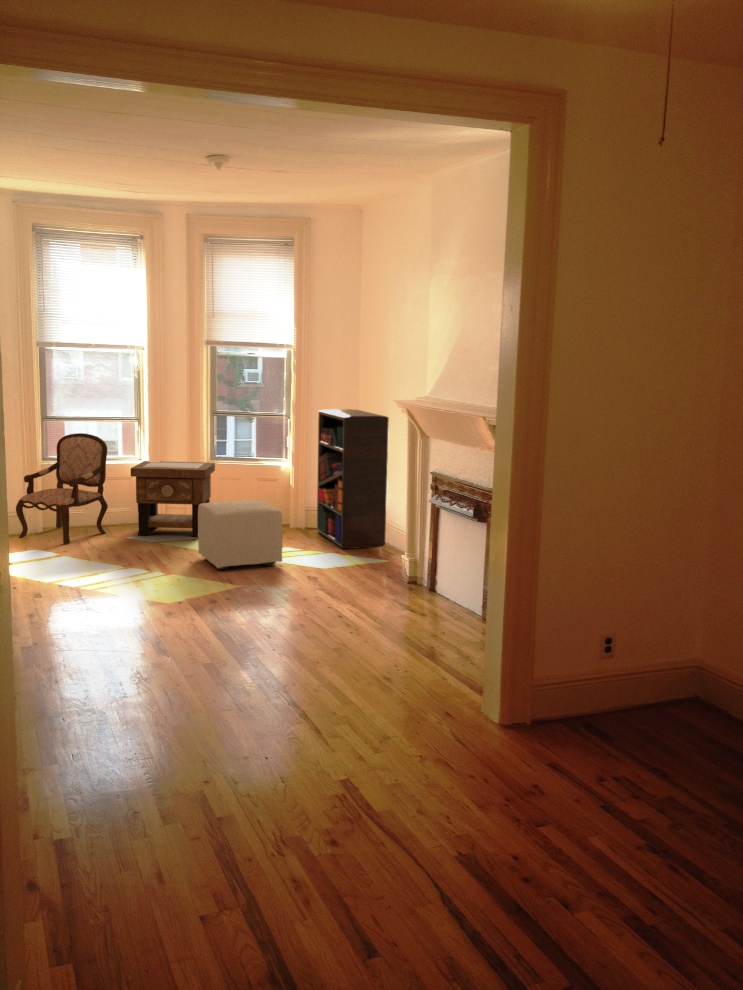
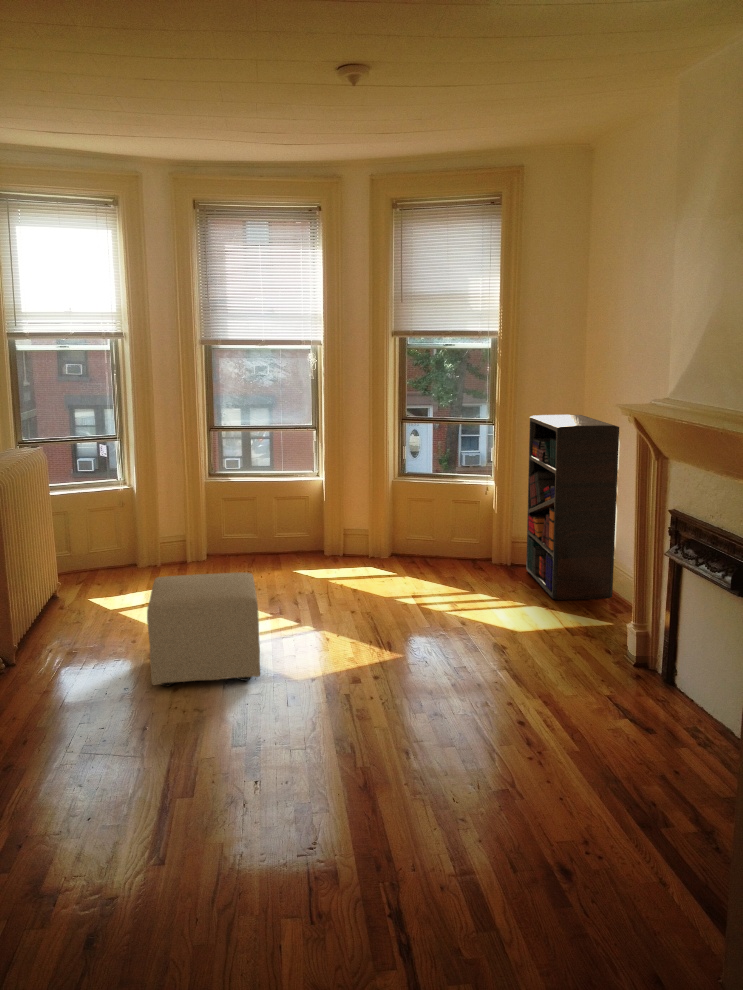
armchair: present [16,433,108,544] -> none [172,445,276,577]
side table: present [131,461,215,537] -> none [298,477,402,573]
ottoman: present [198,500,282,570] -> present [147,573,260,686]

